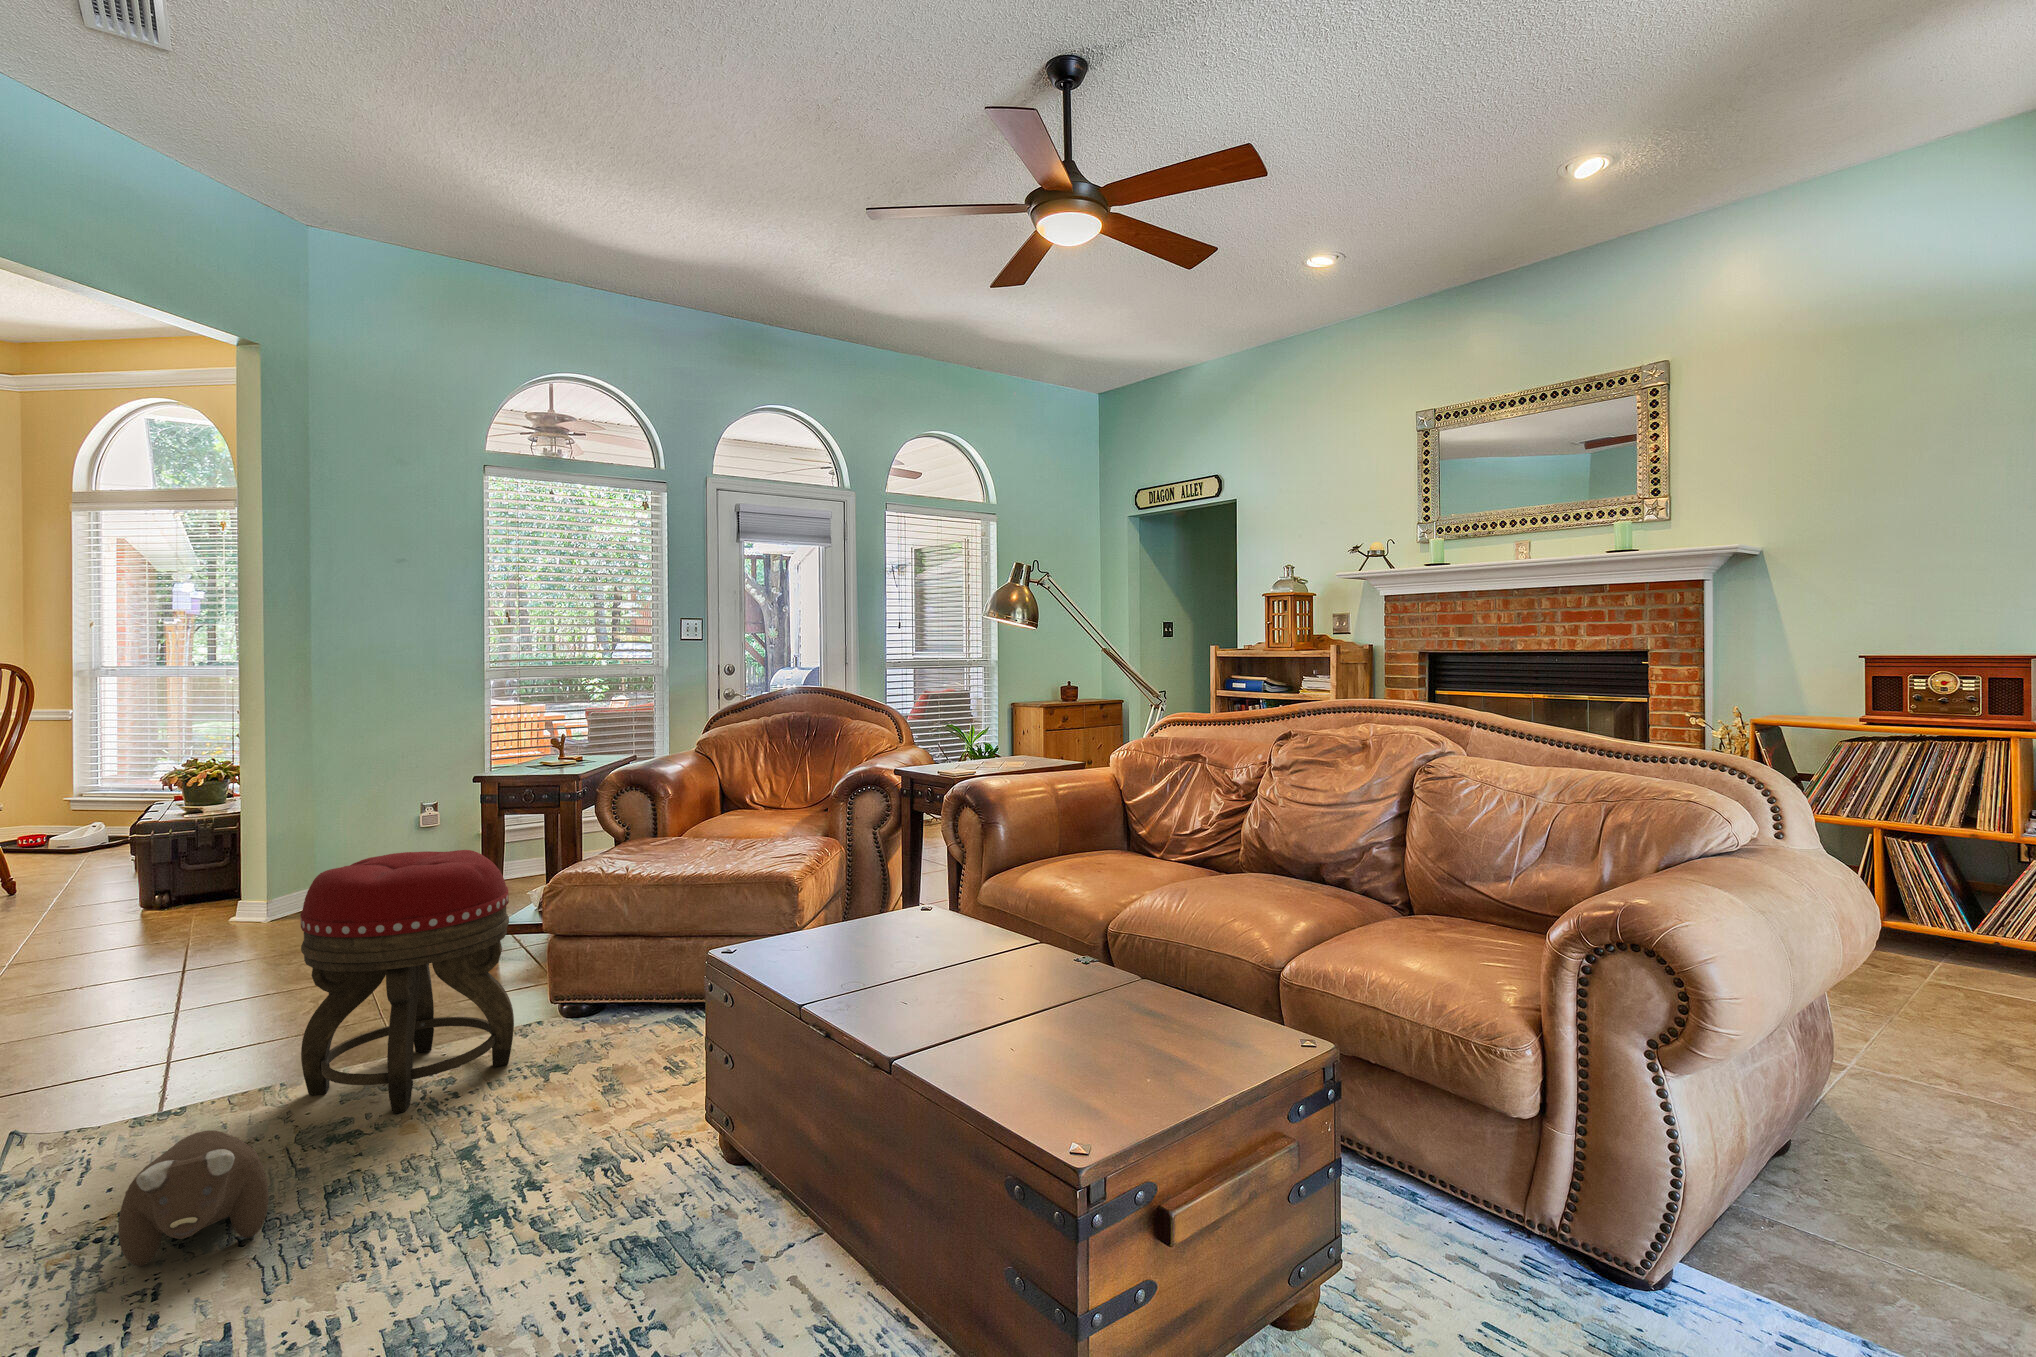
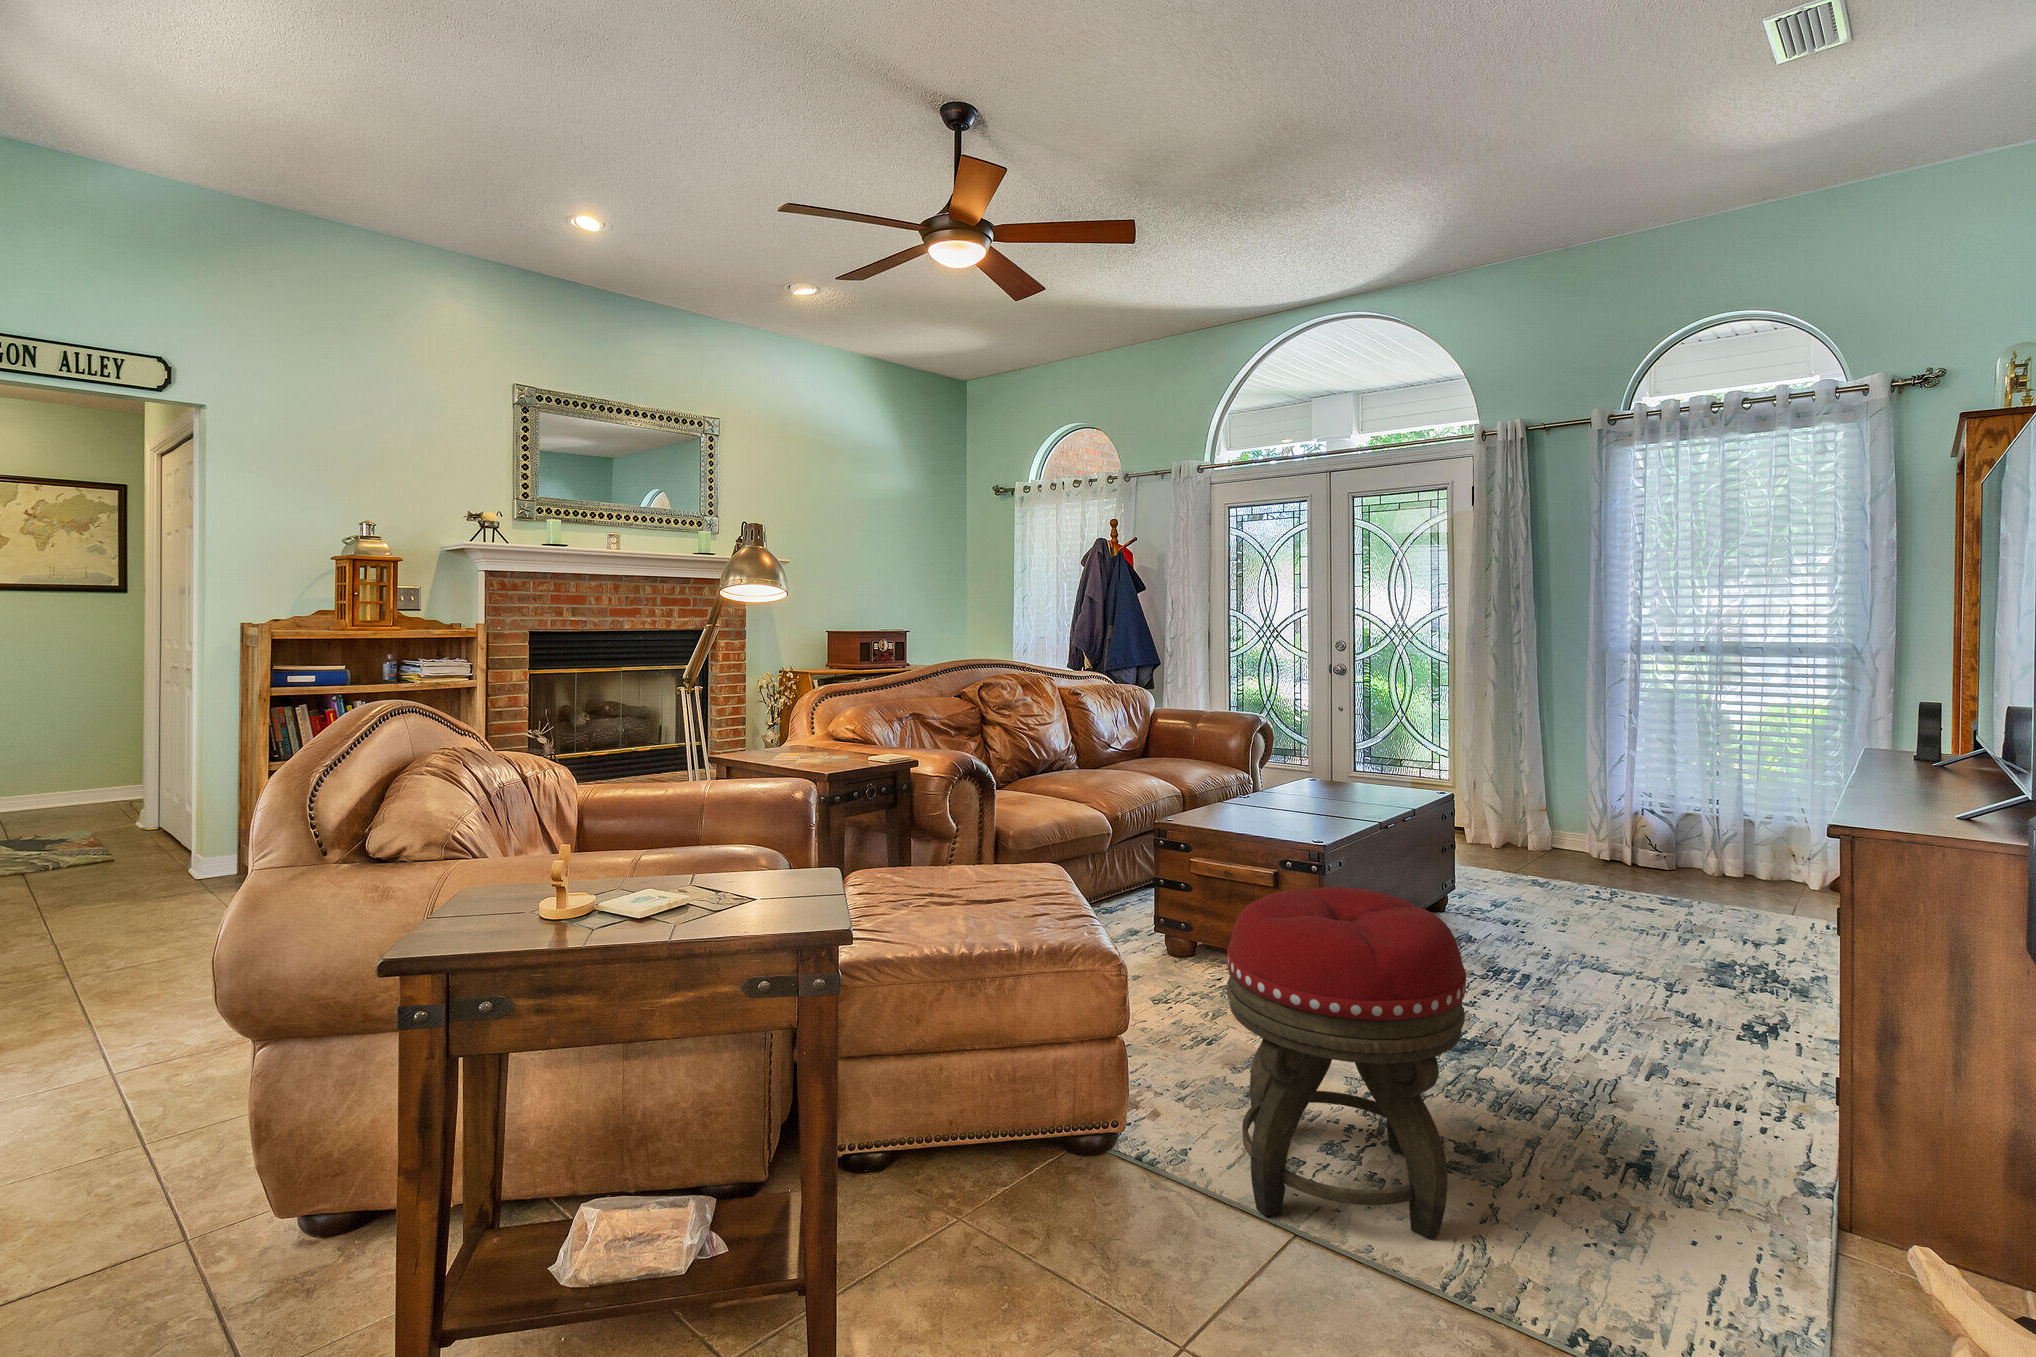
plush toy: present [118,1130,269,1266] -> none [1585,1021,1703,1164]

